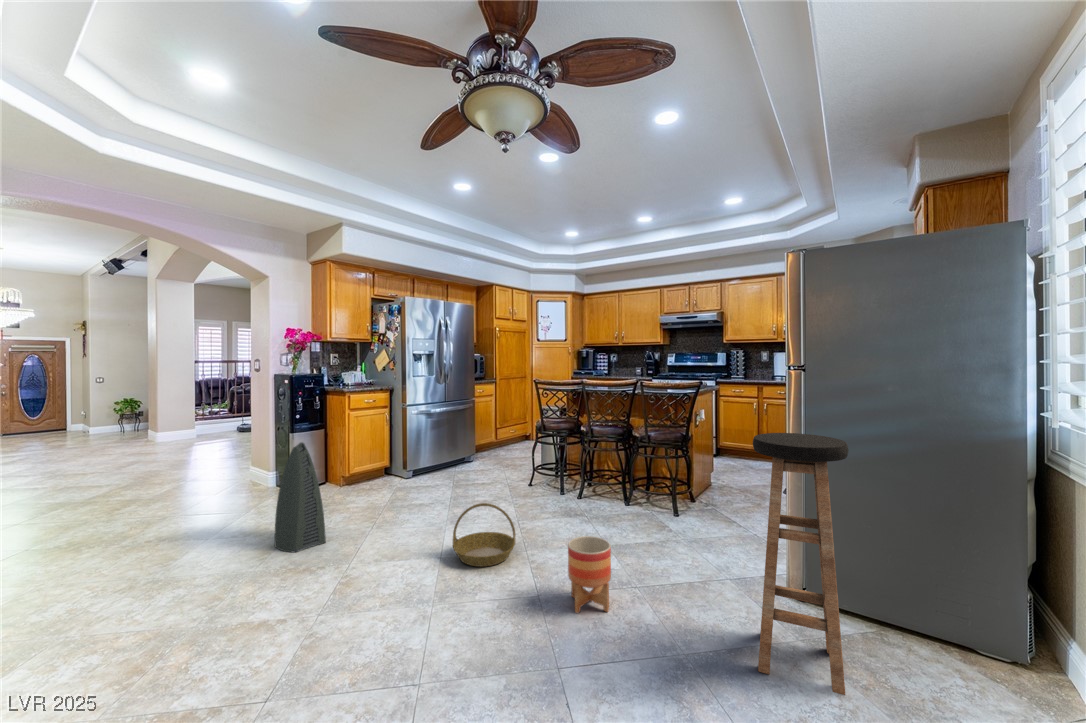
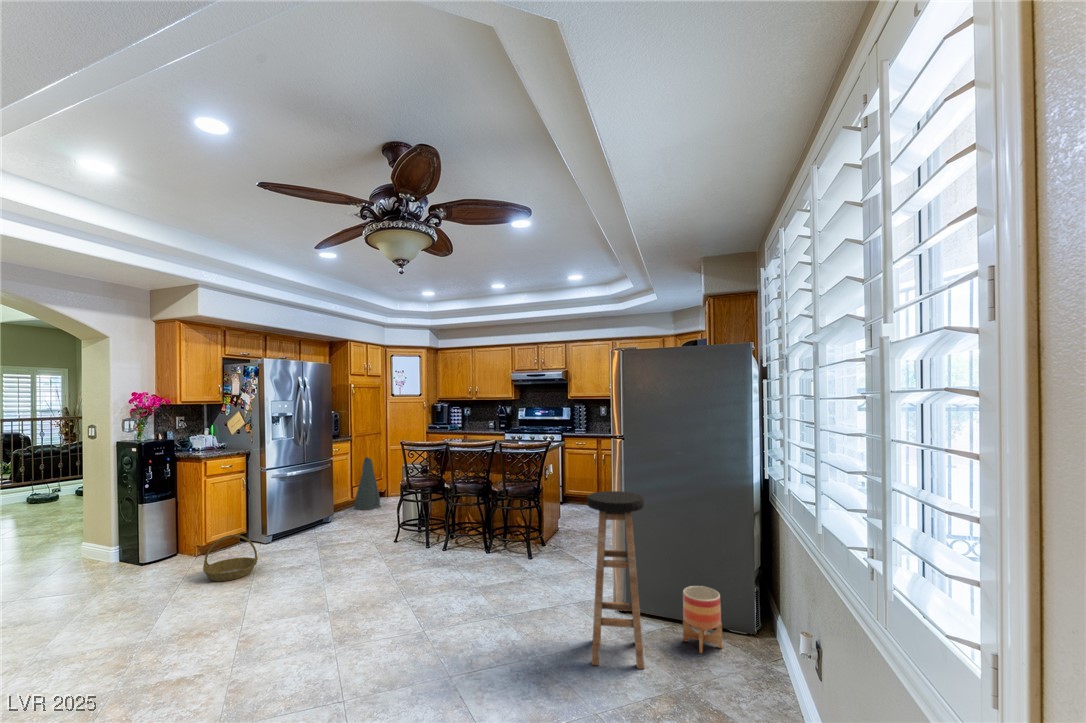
air purifier: present [275,443,326,552] -> present [354,457,380,510]
basket: present [453,503,516,567] -> present [203,535,258,581]
planter: present [568,536,611,613] -> present [683,586,722,653]

